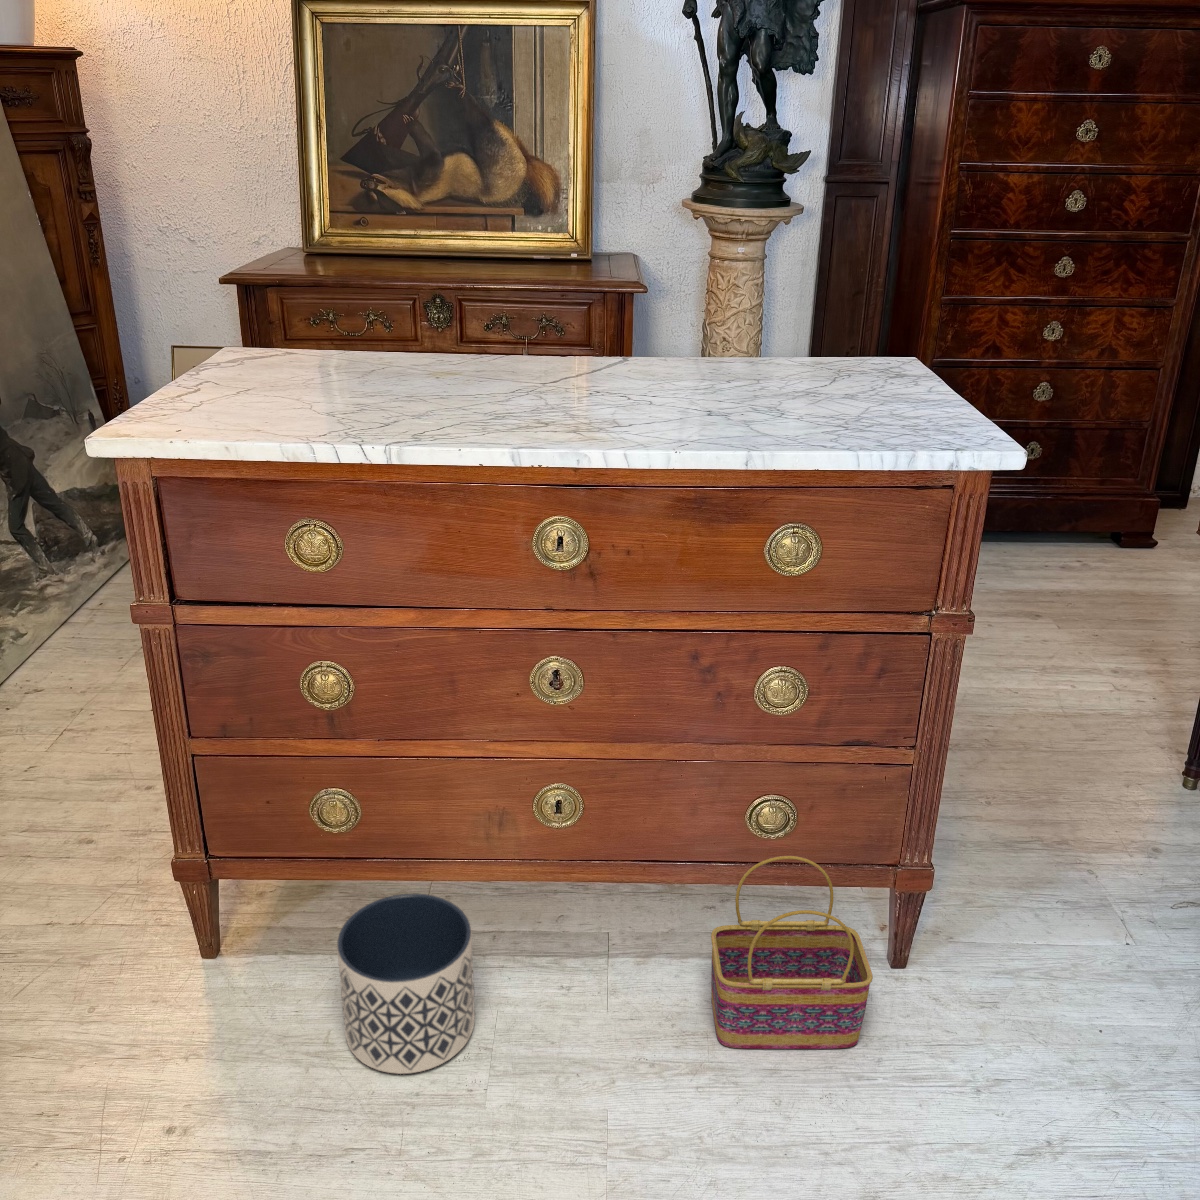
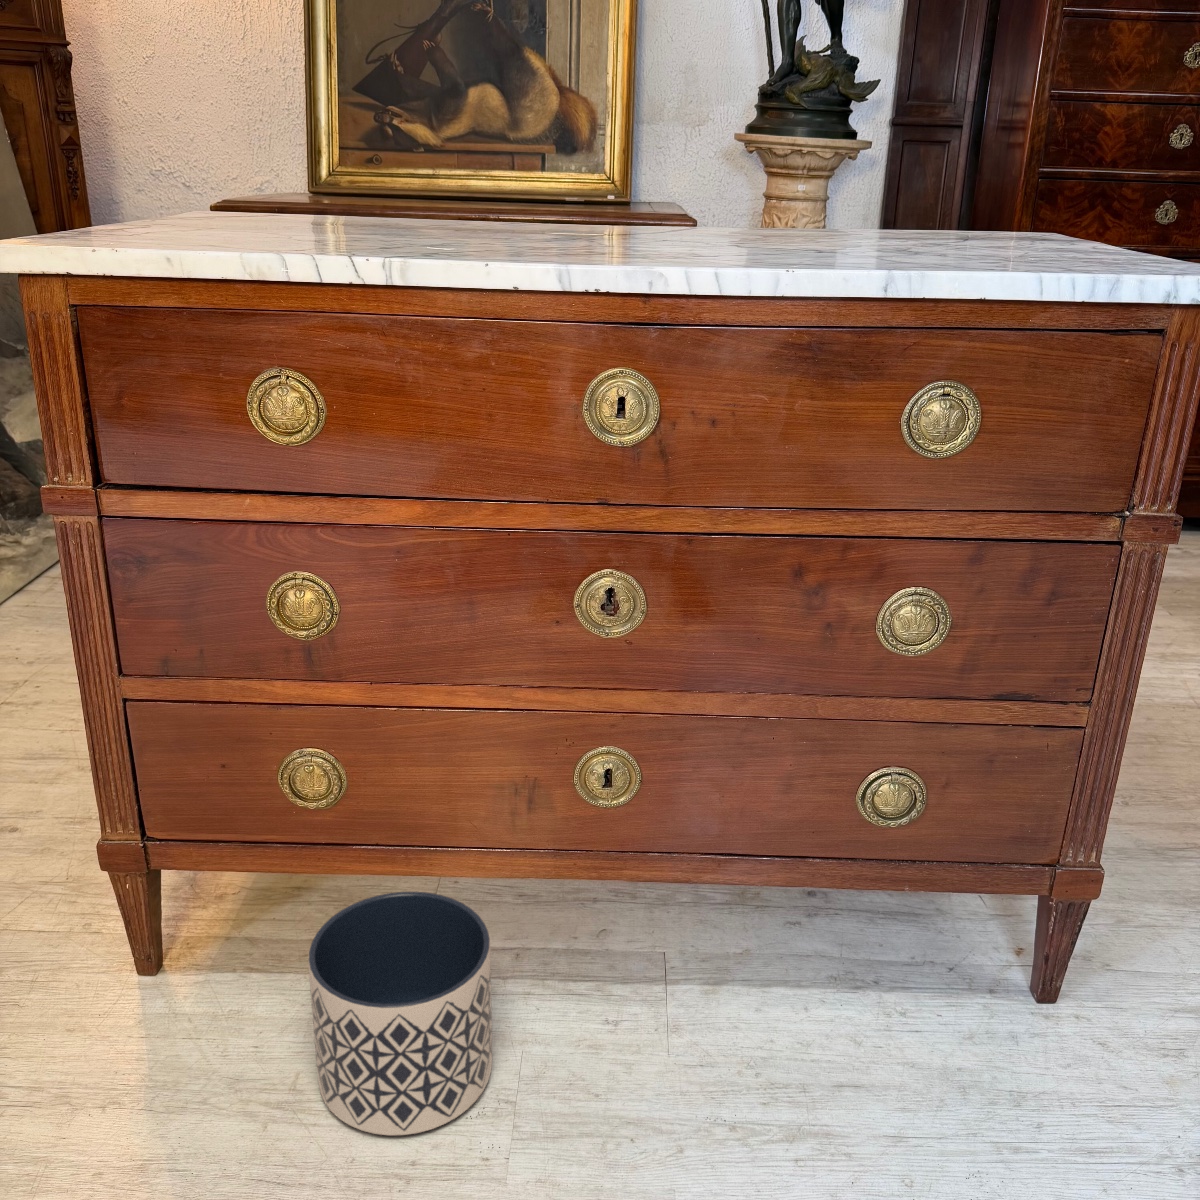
basket: present [711,856,873,1049] -> none [807,848,1035,1111]

